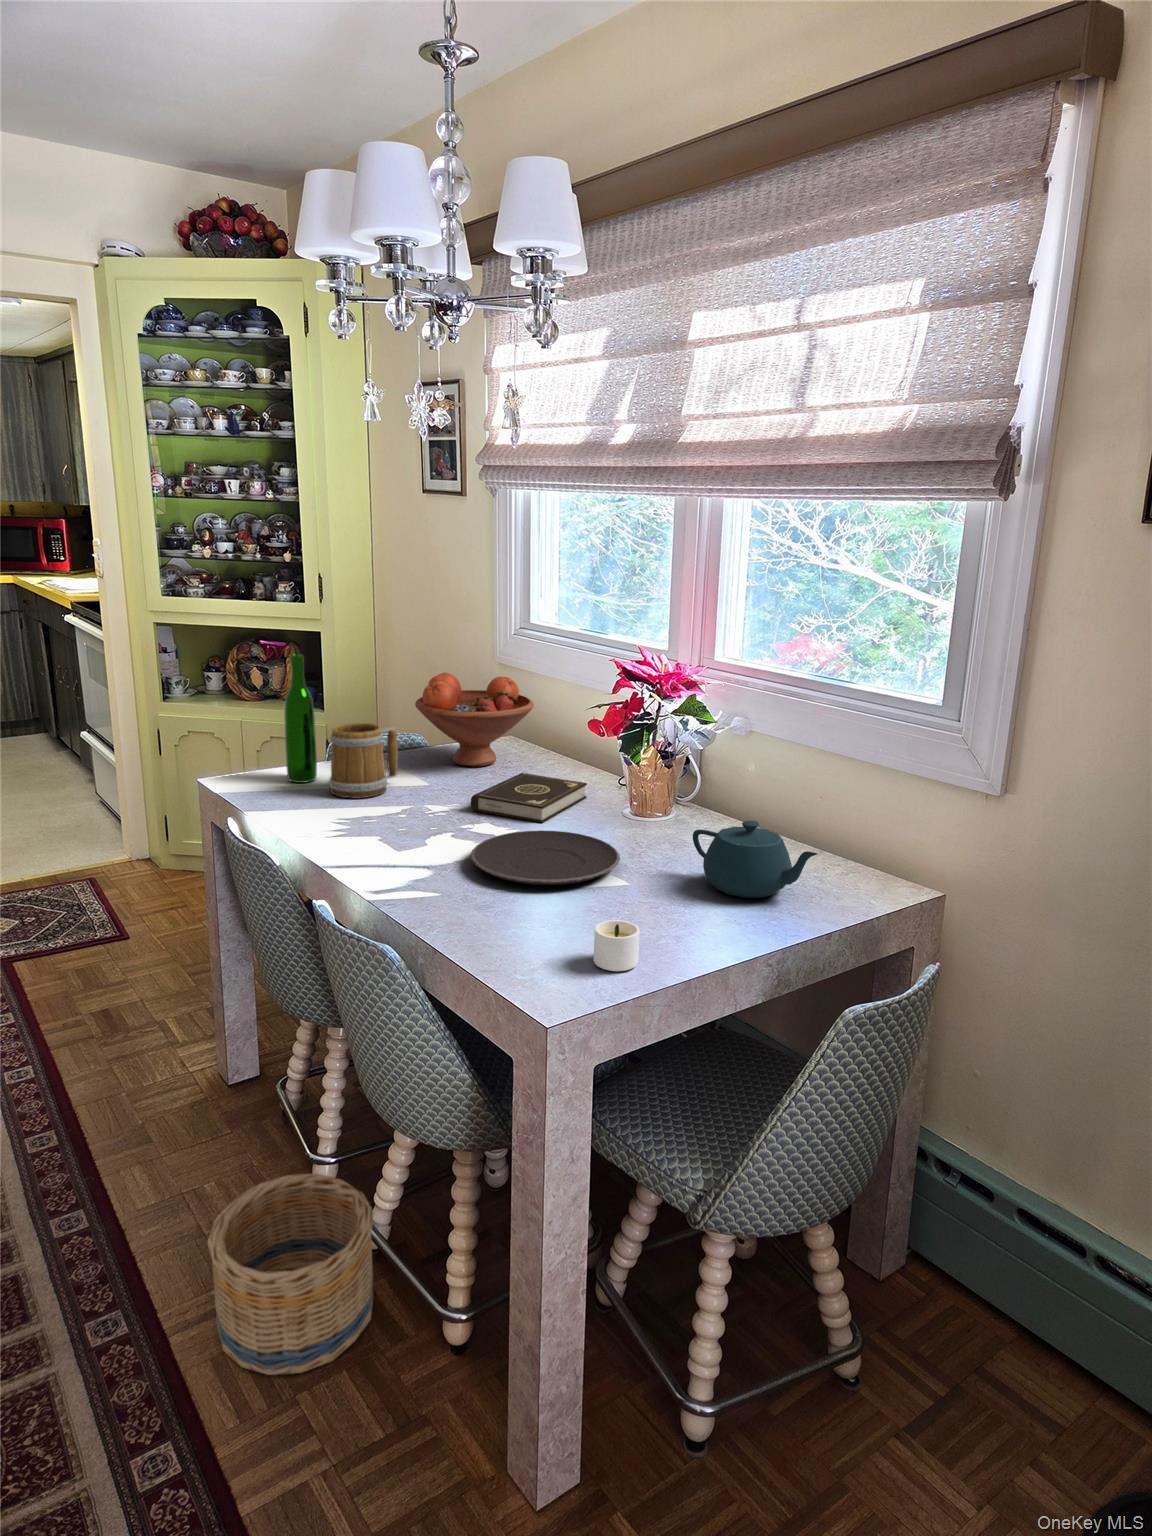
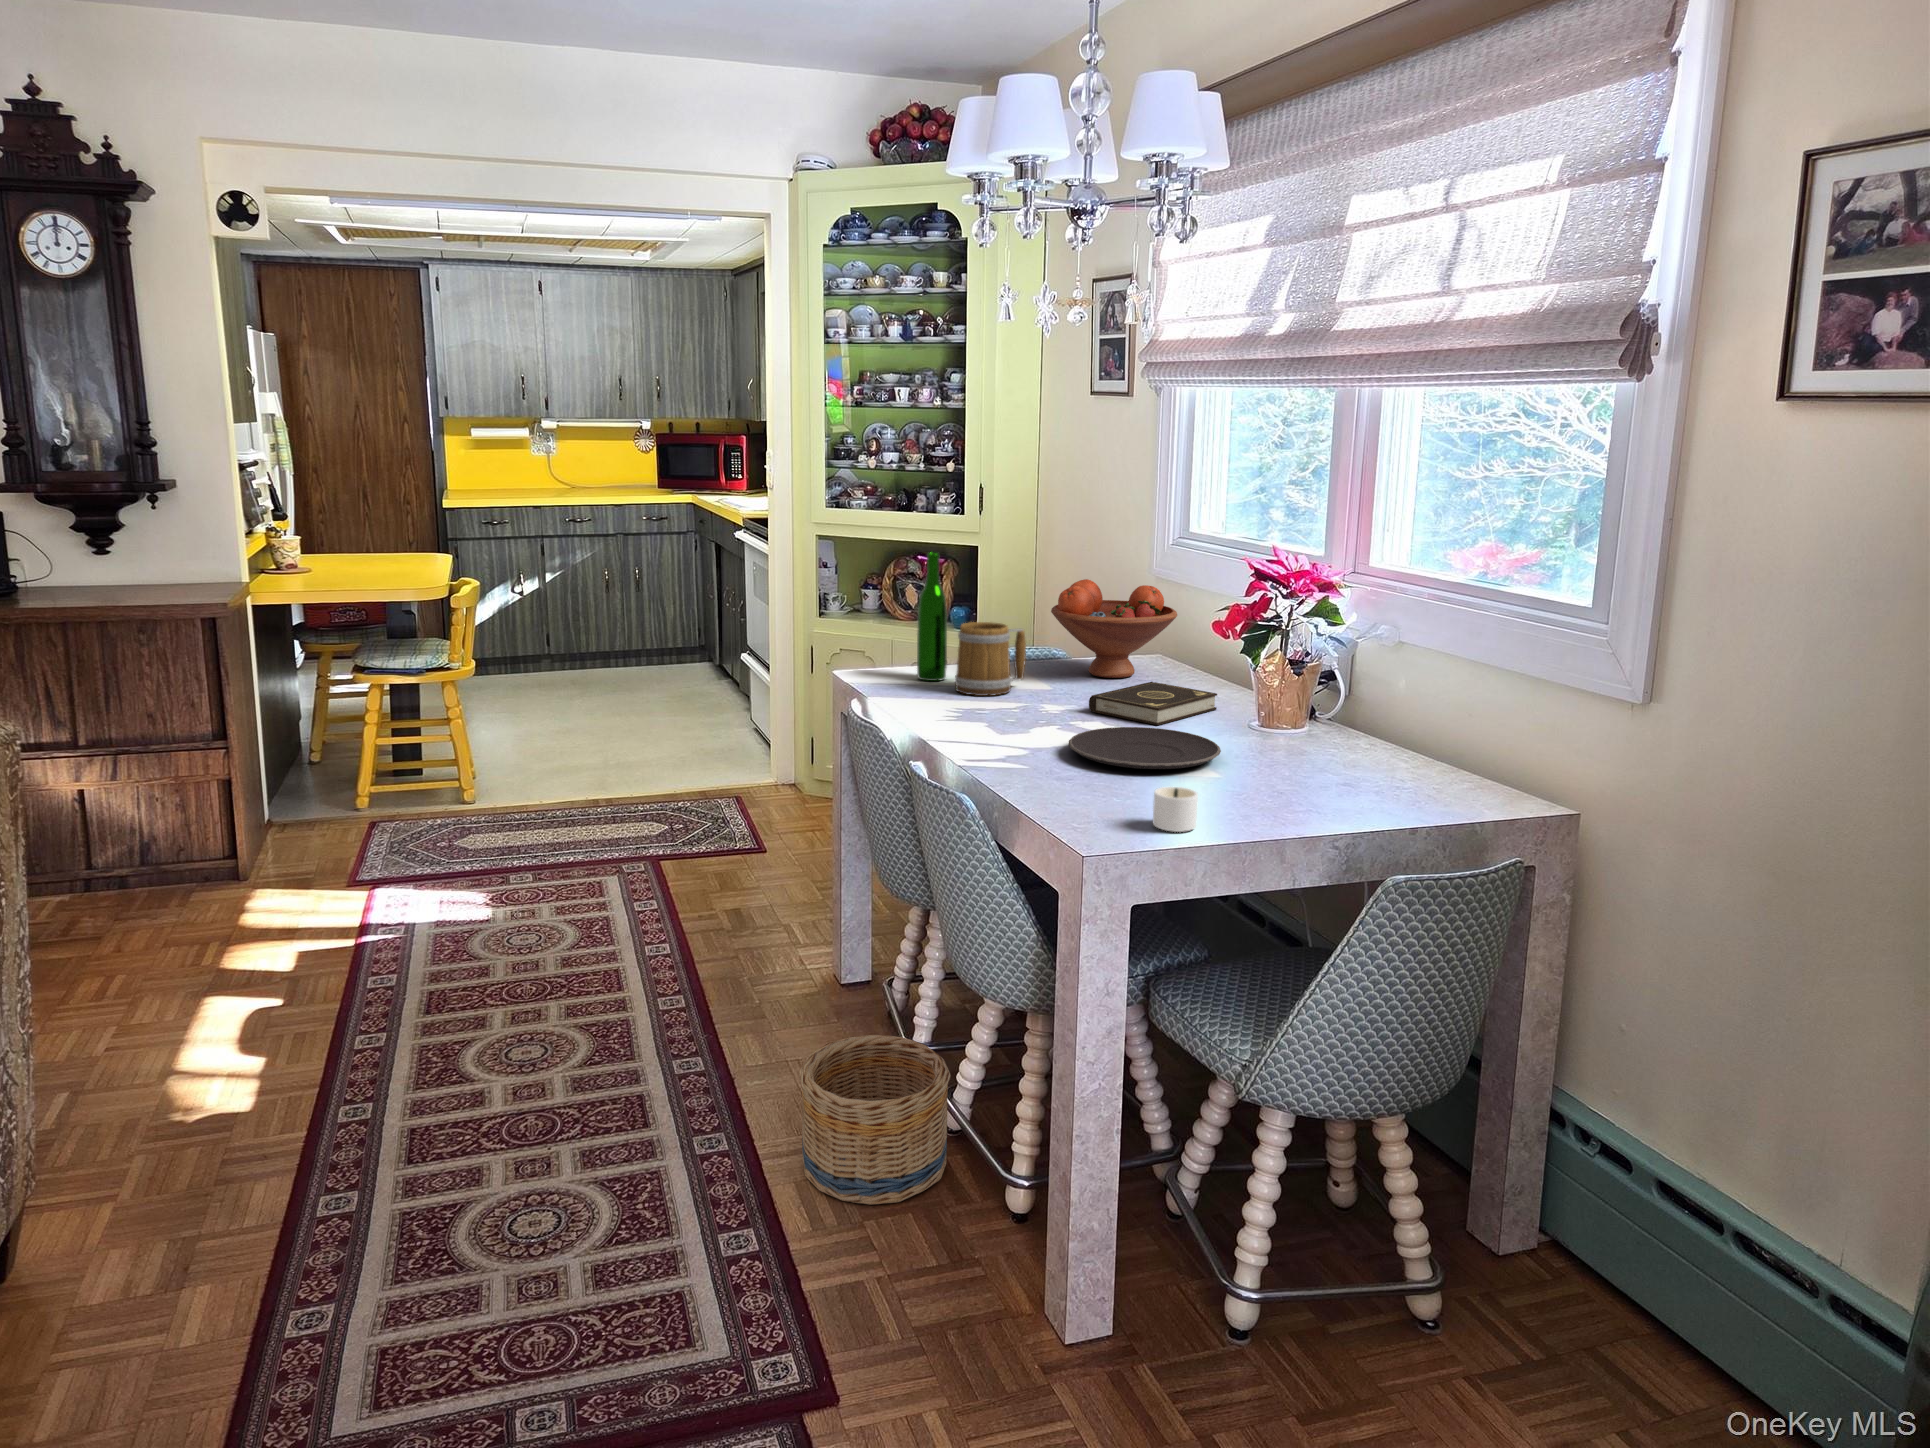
teapot: present [693,820,817,898] -> none [1295,717,1414,795]

